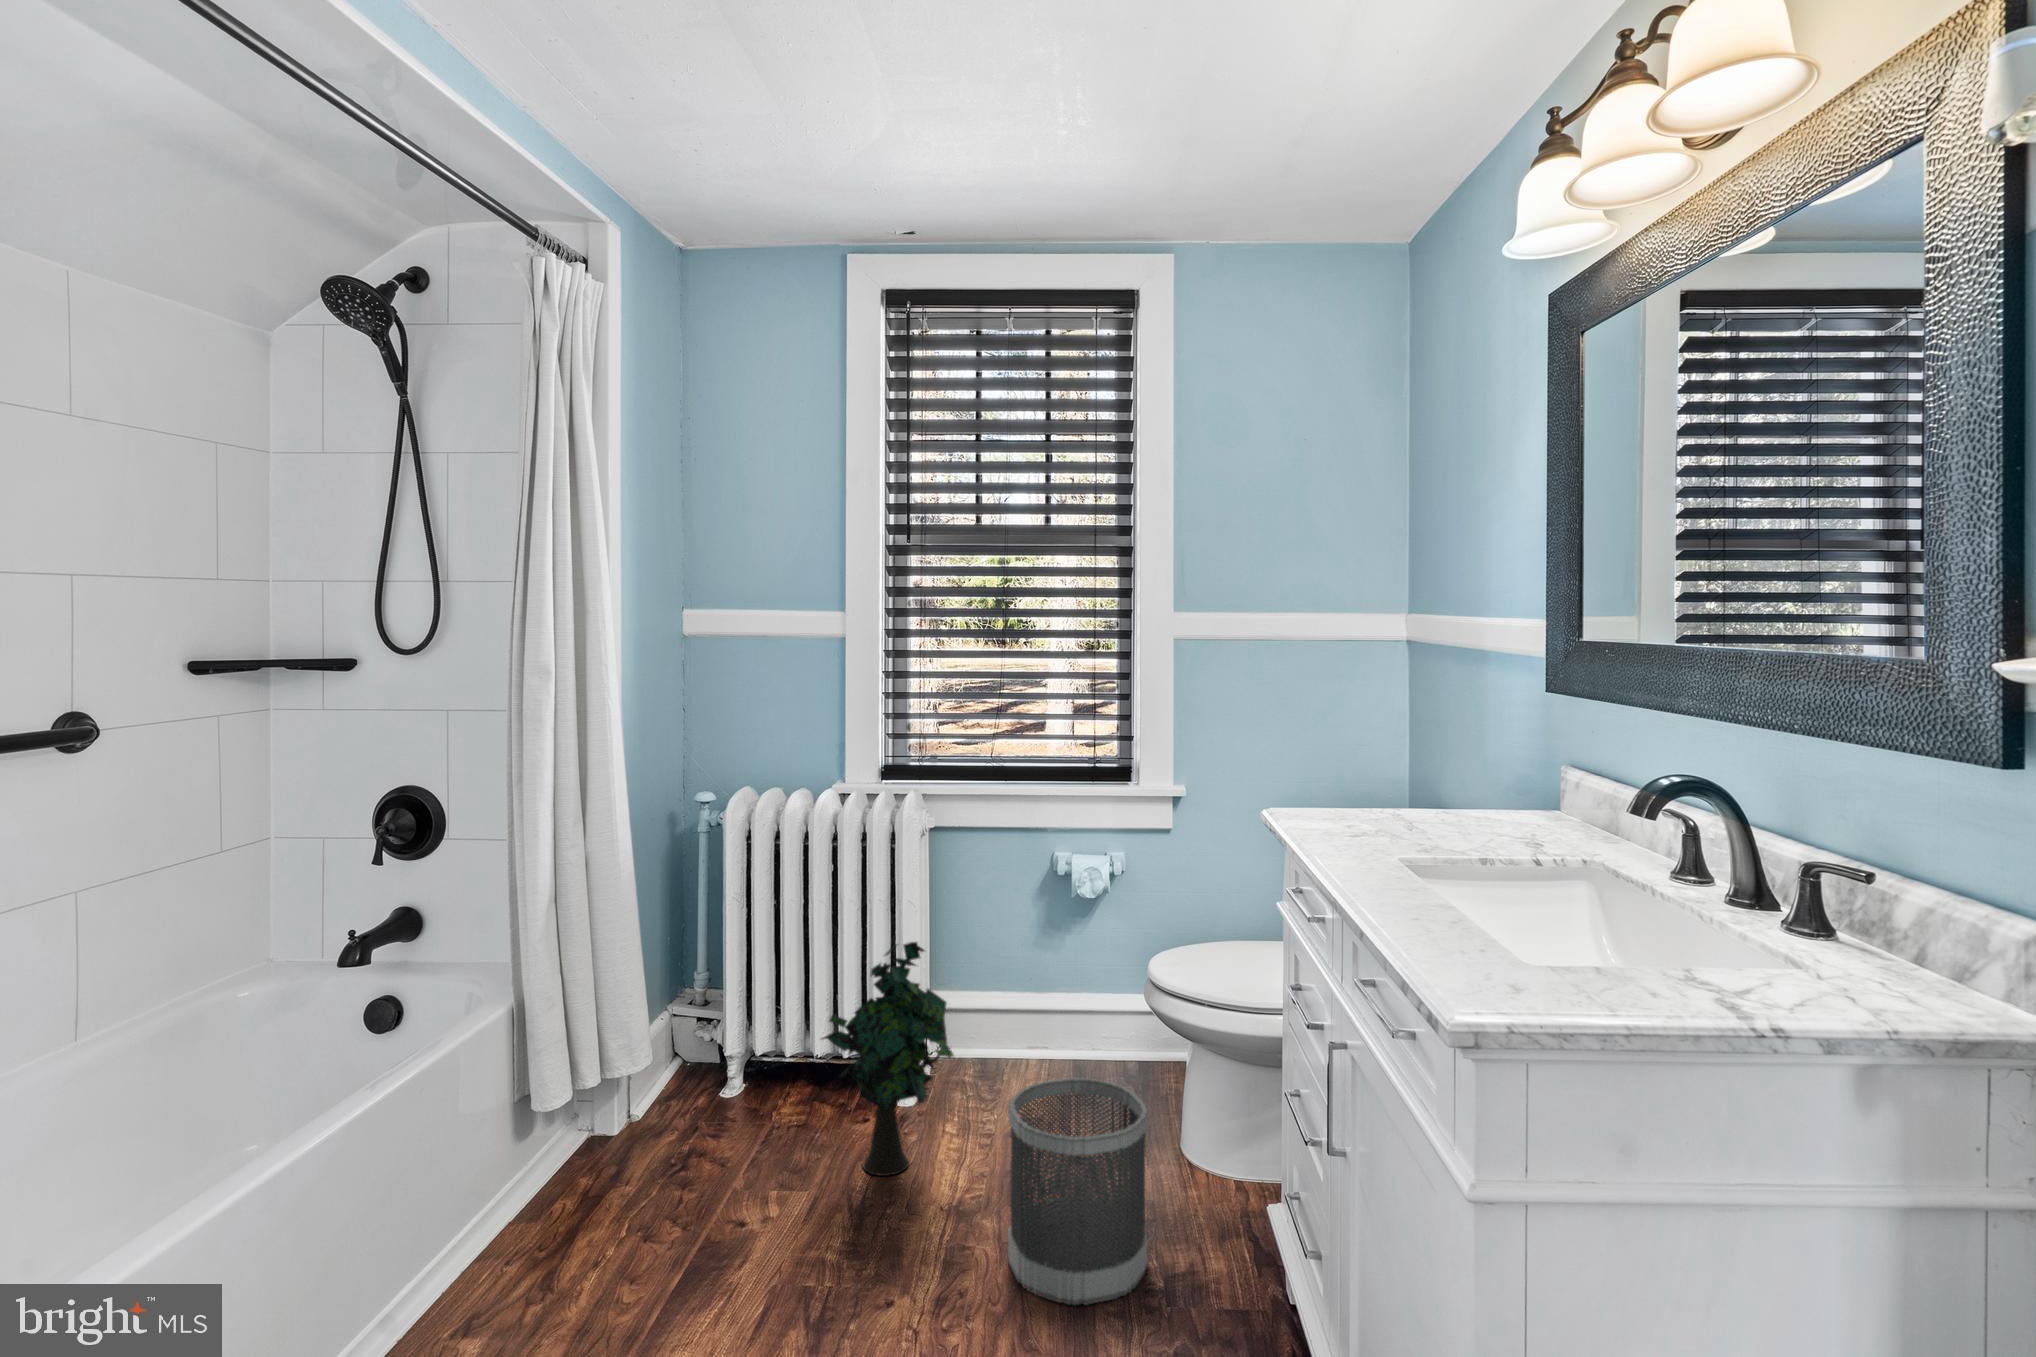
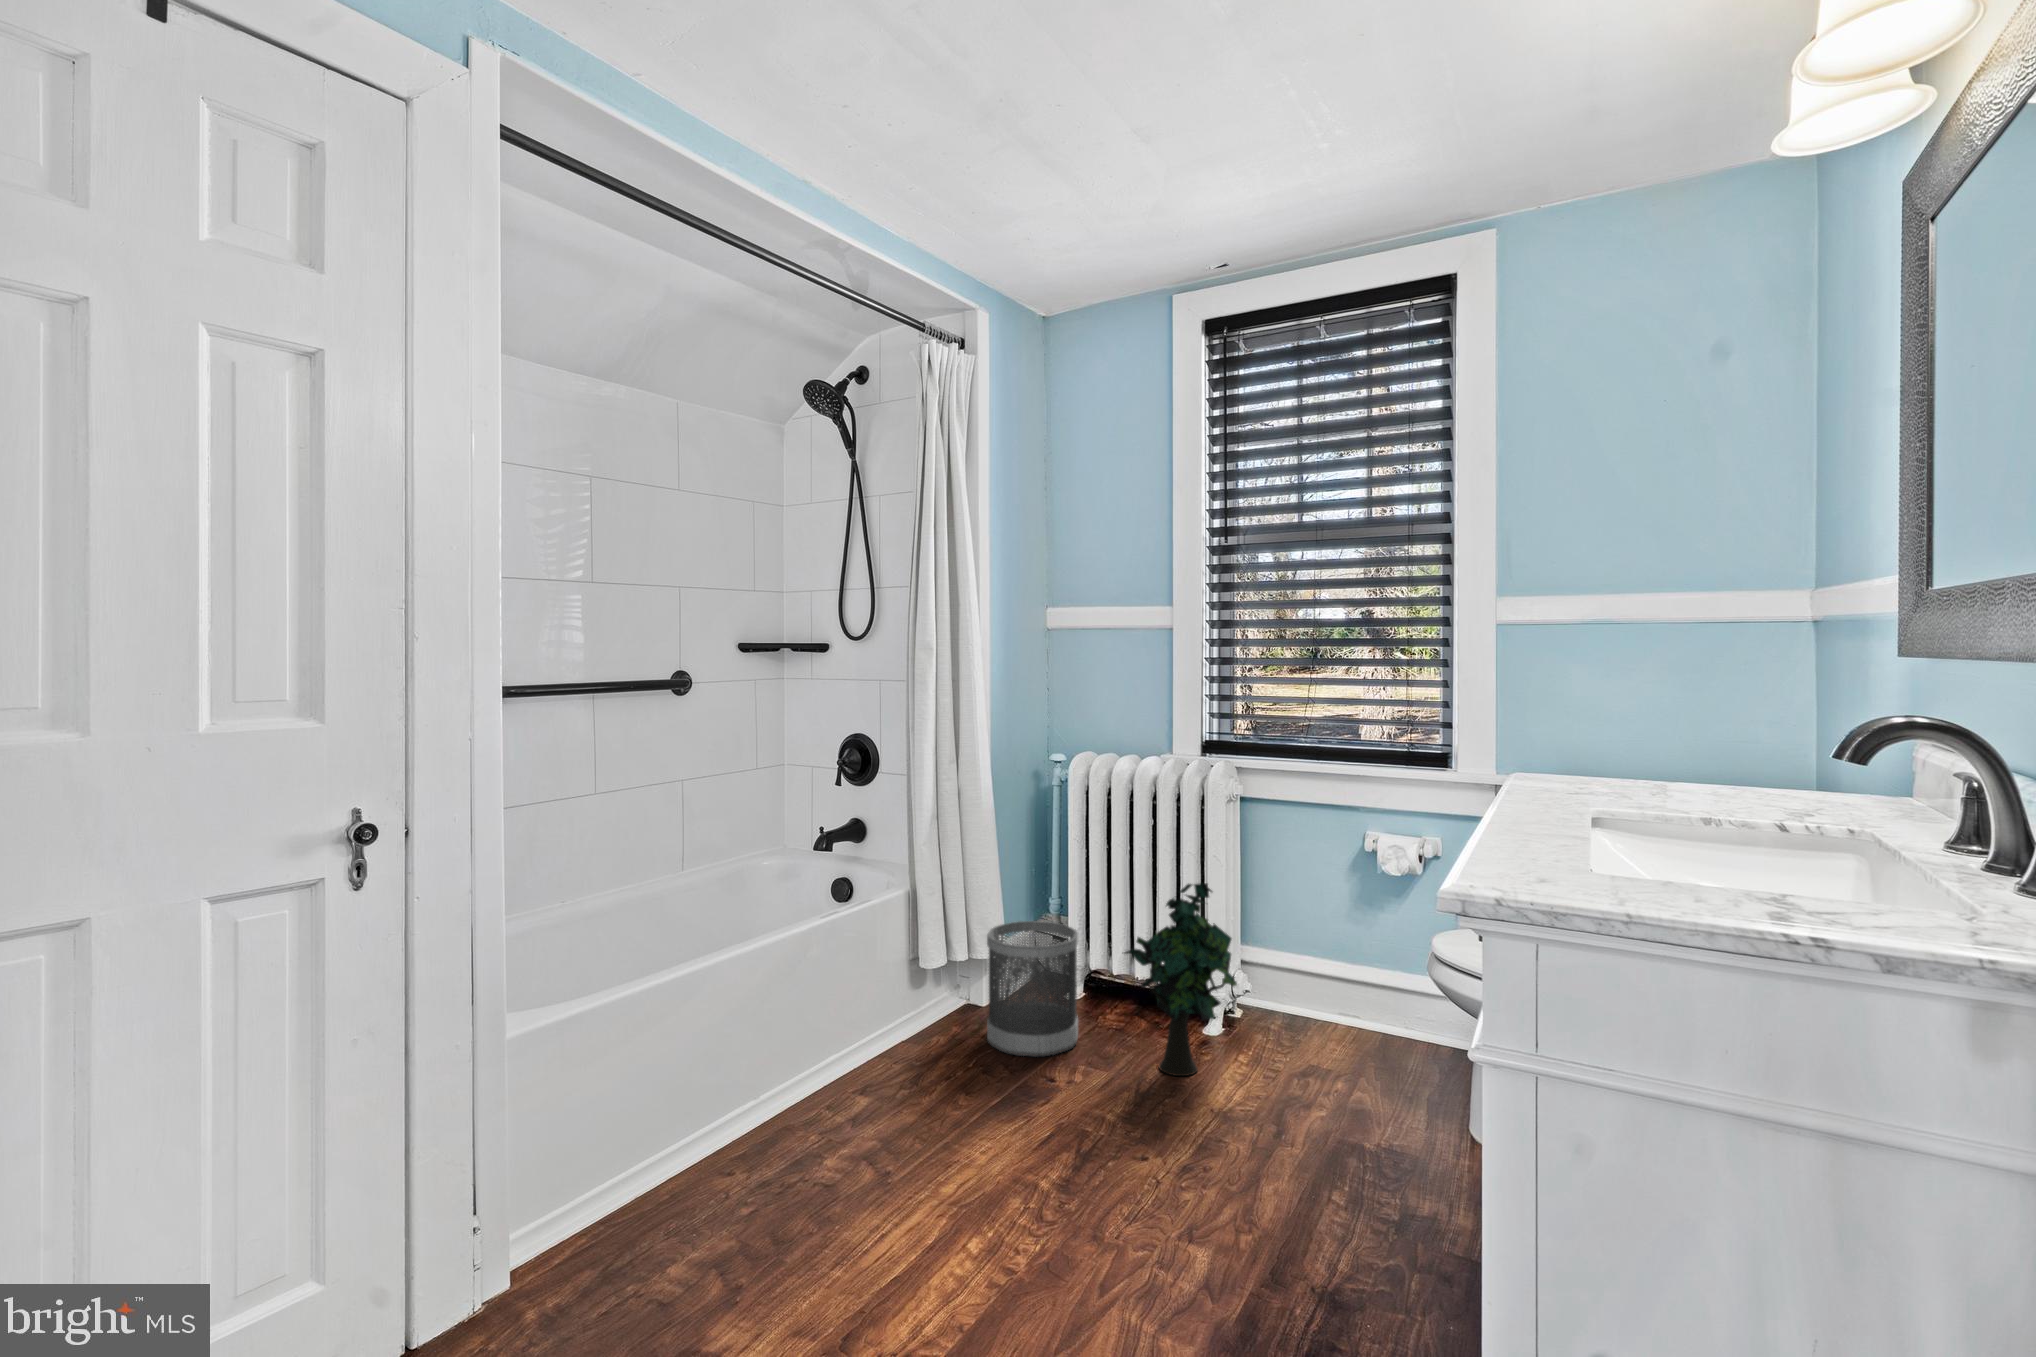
wastebasket: present [1008,1078,1148,1305] -> present [987,921,1078,1056]

